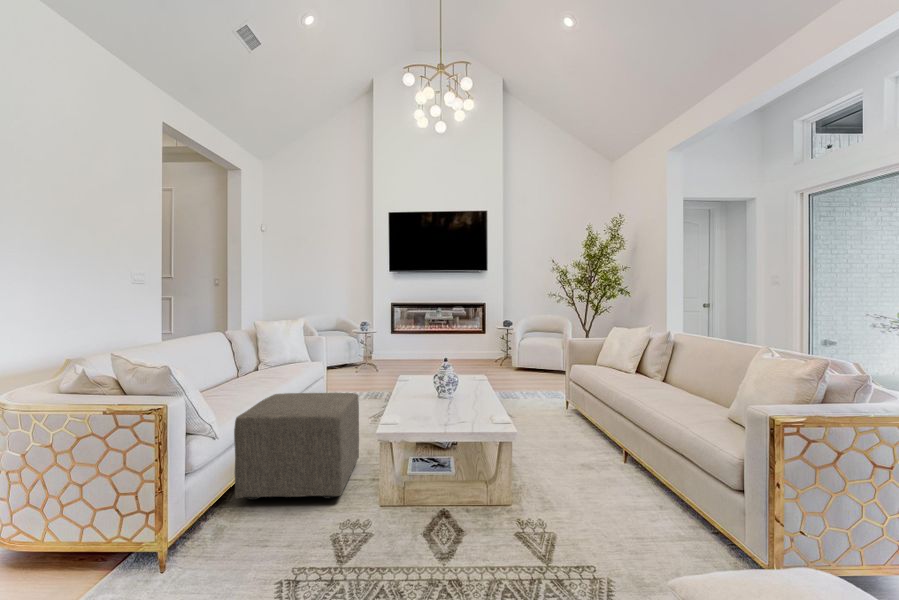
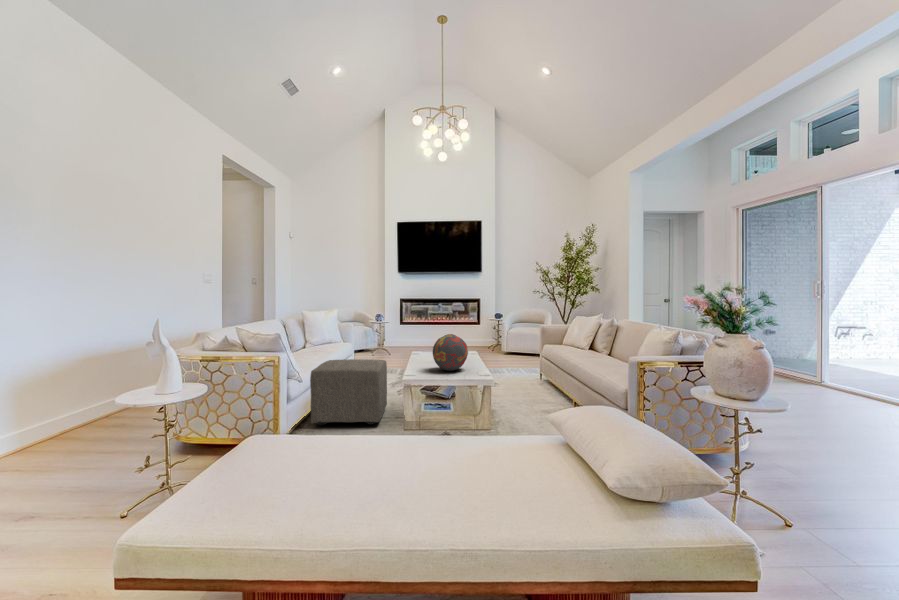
decorative orb: none [423,358,476,414] -> present [433,334,468,371]

